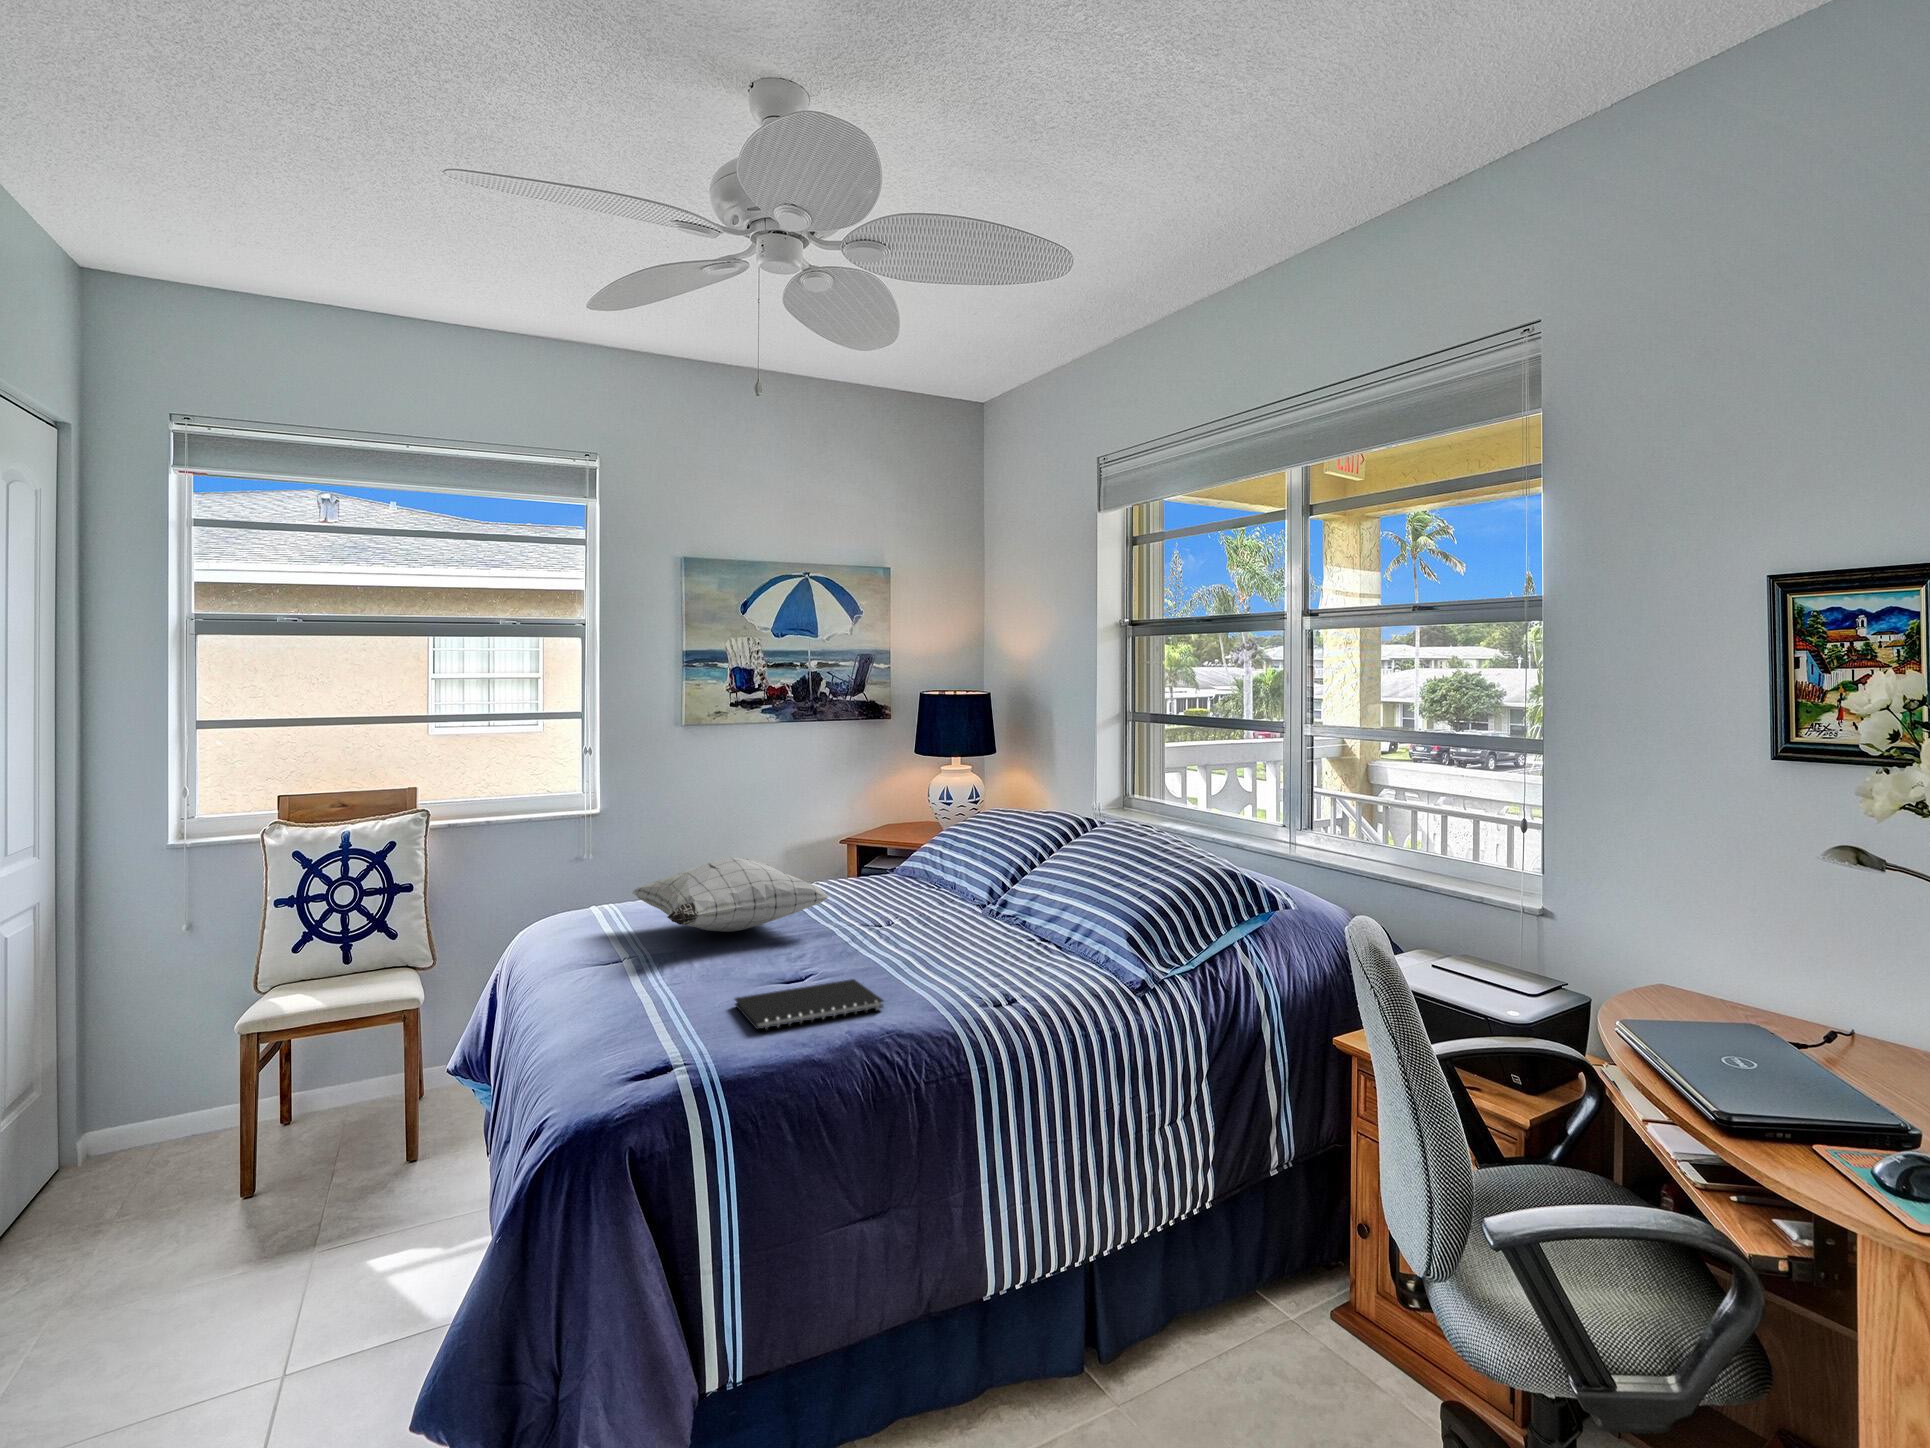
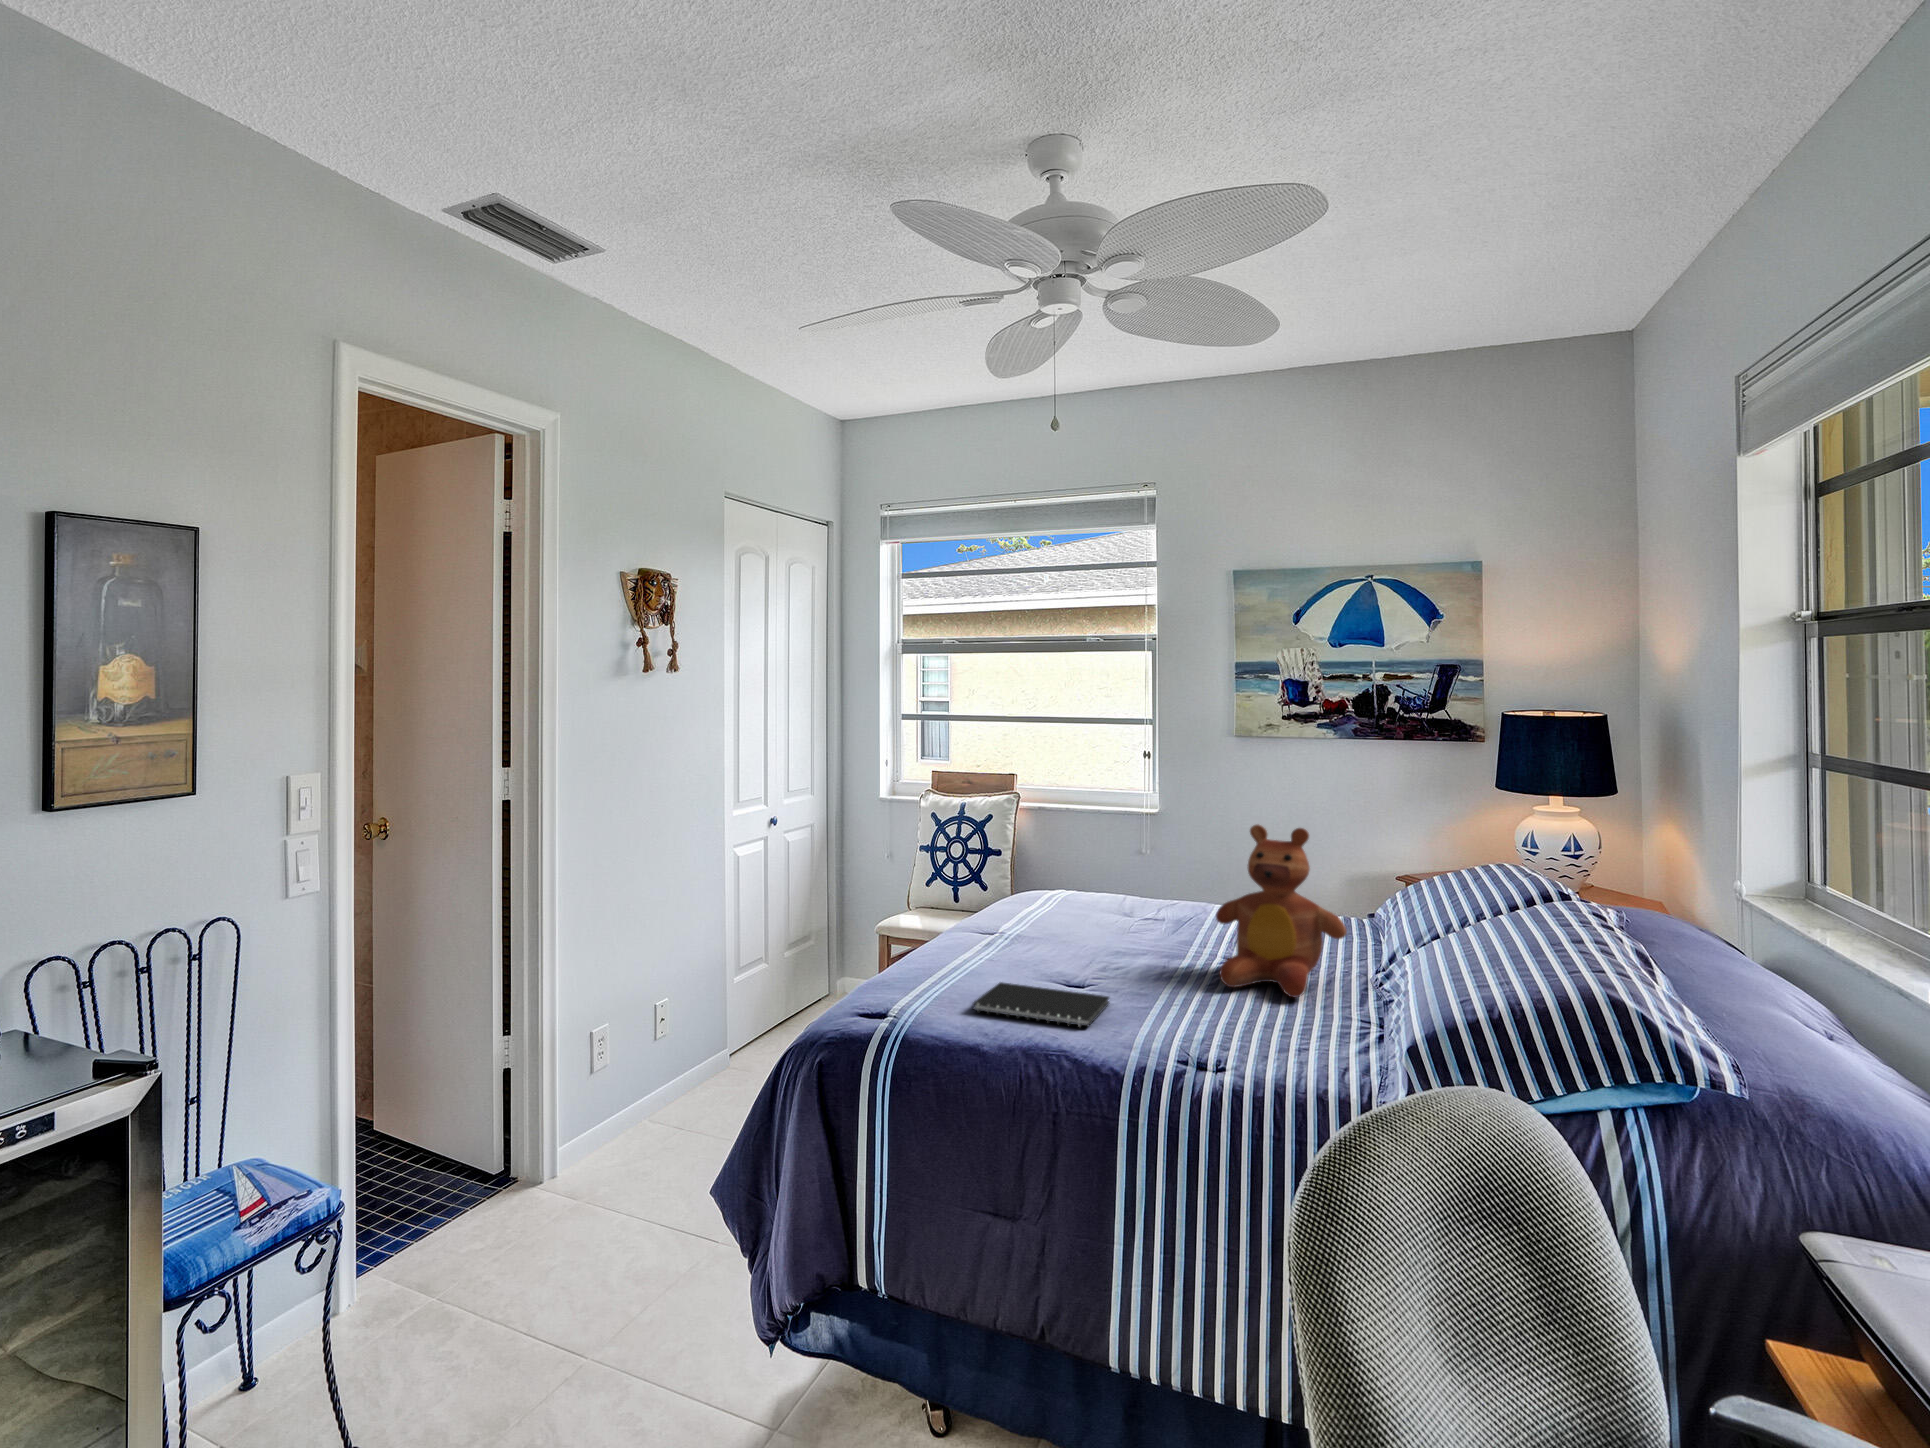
teddy bear: none [870,792,982,946] -> present [1216,824,1347,997]
pillow: present [631,857,829,932] -> none [1027,863,1192,934]

